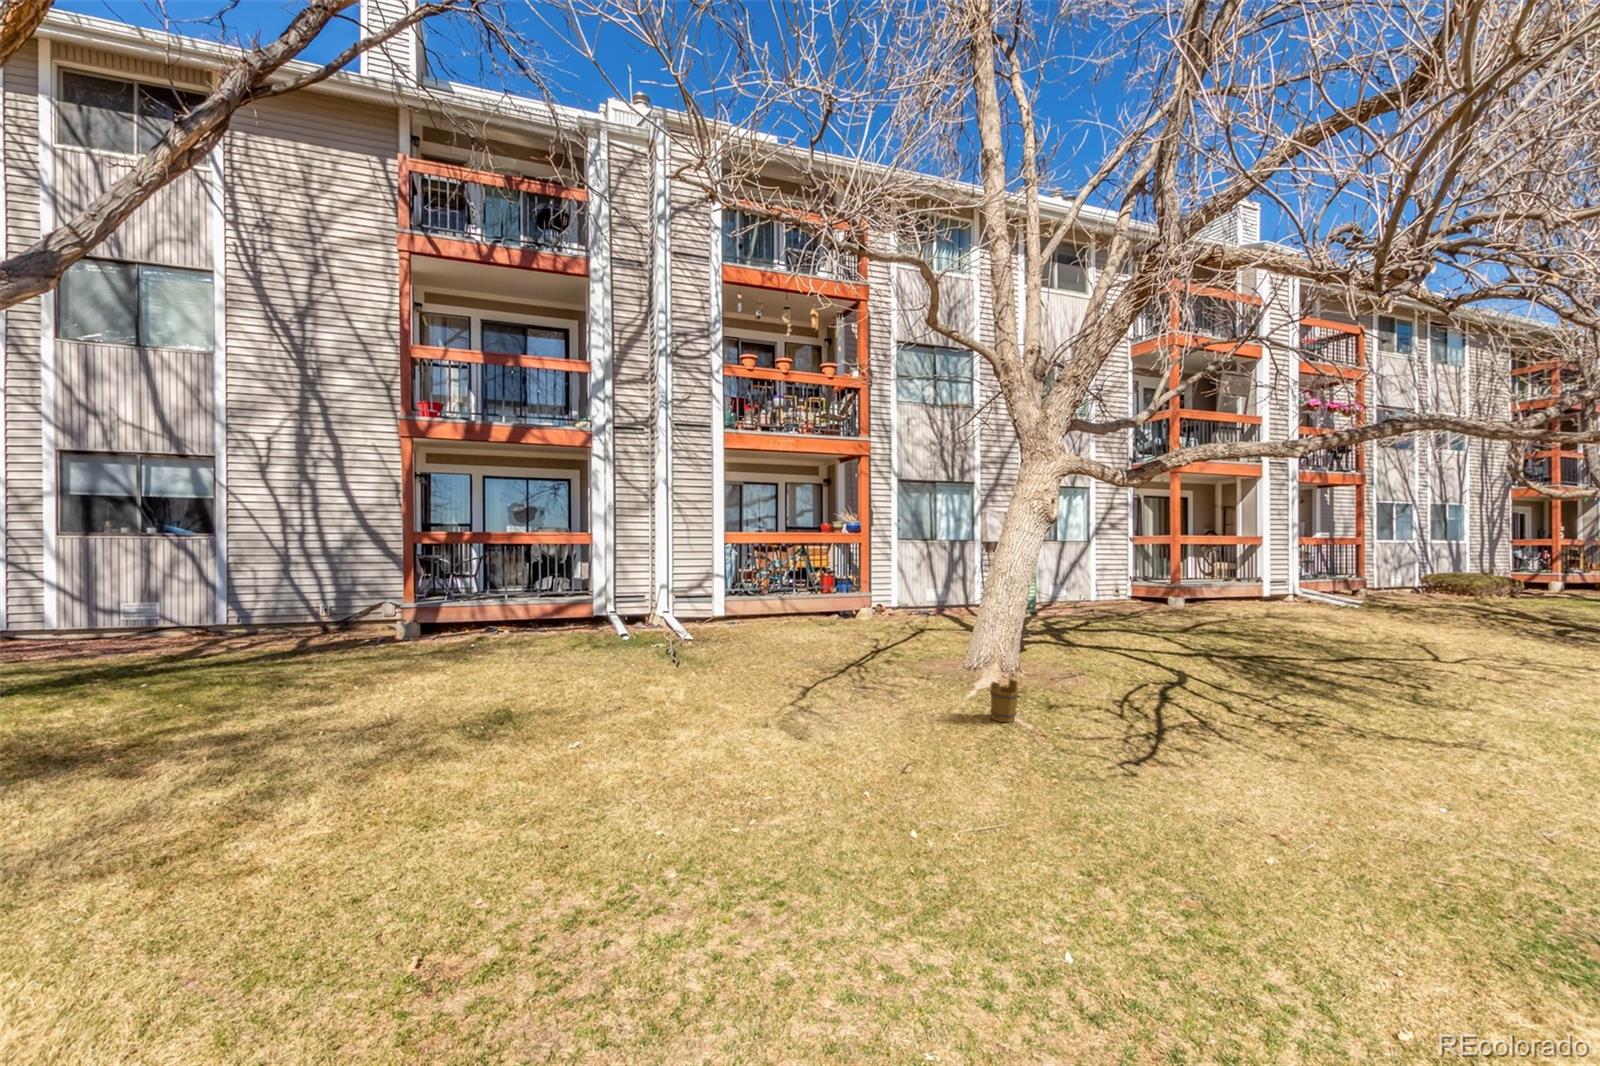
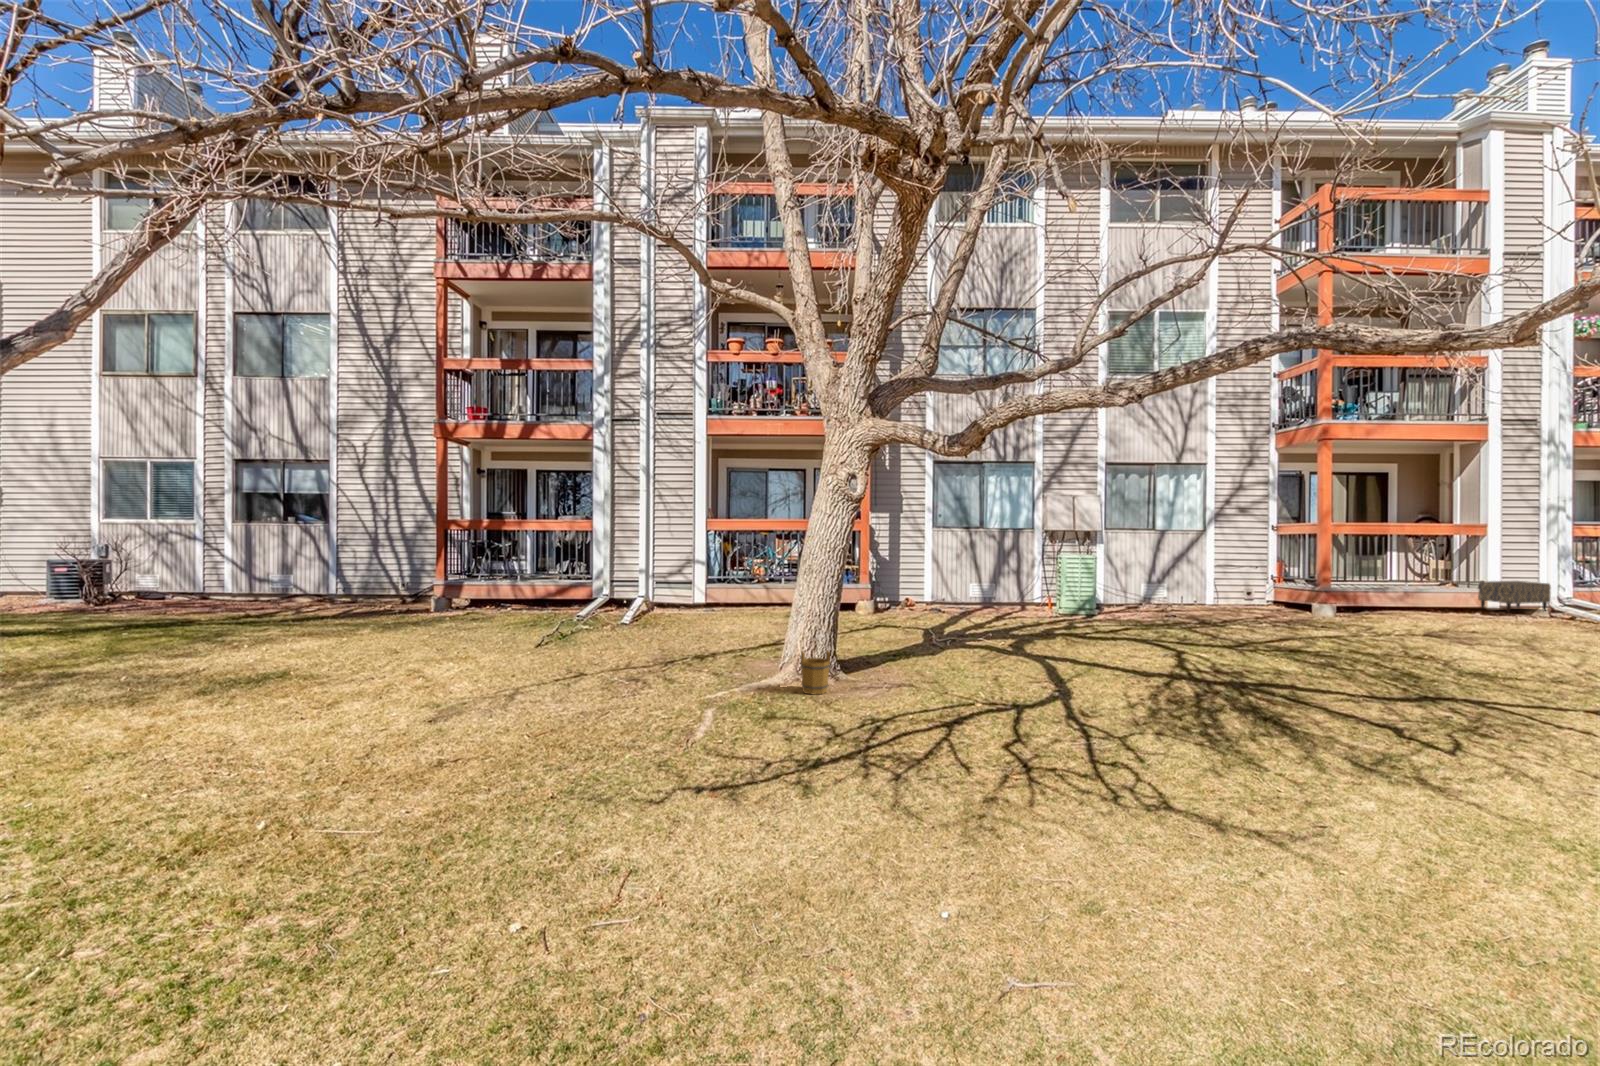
bench: none [1260,577,1298,601] -> present [1478,581,1551,612]

